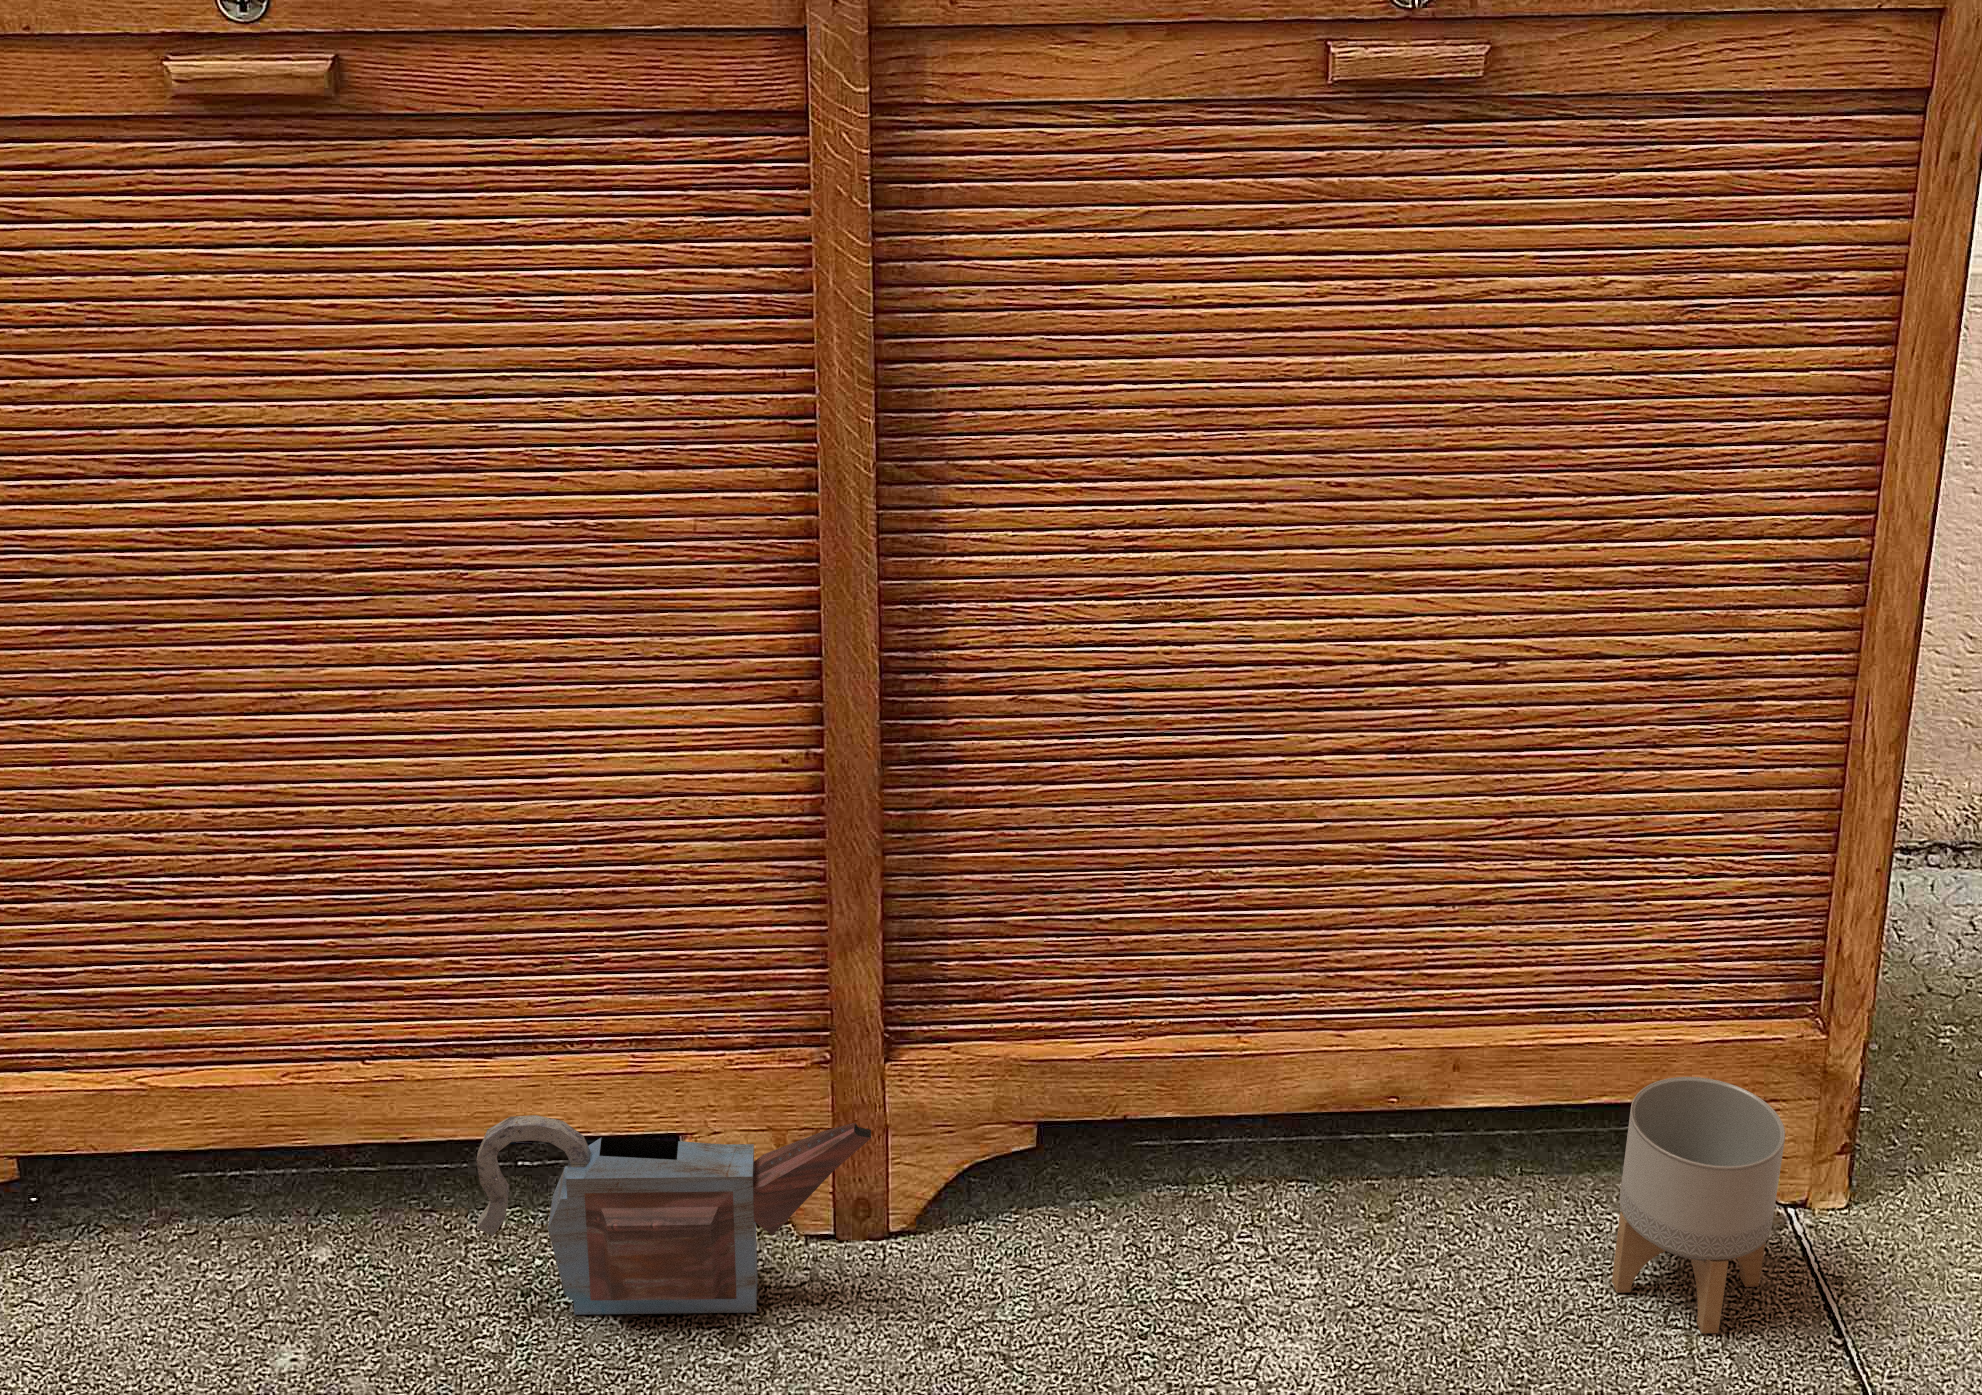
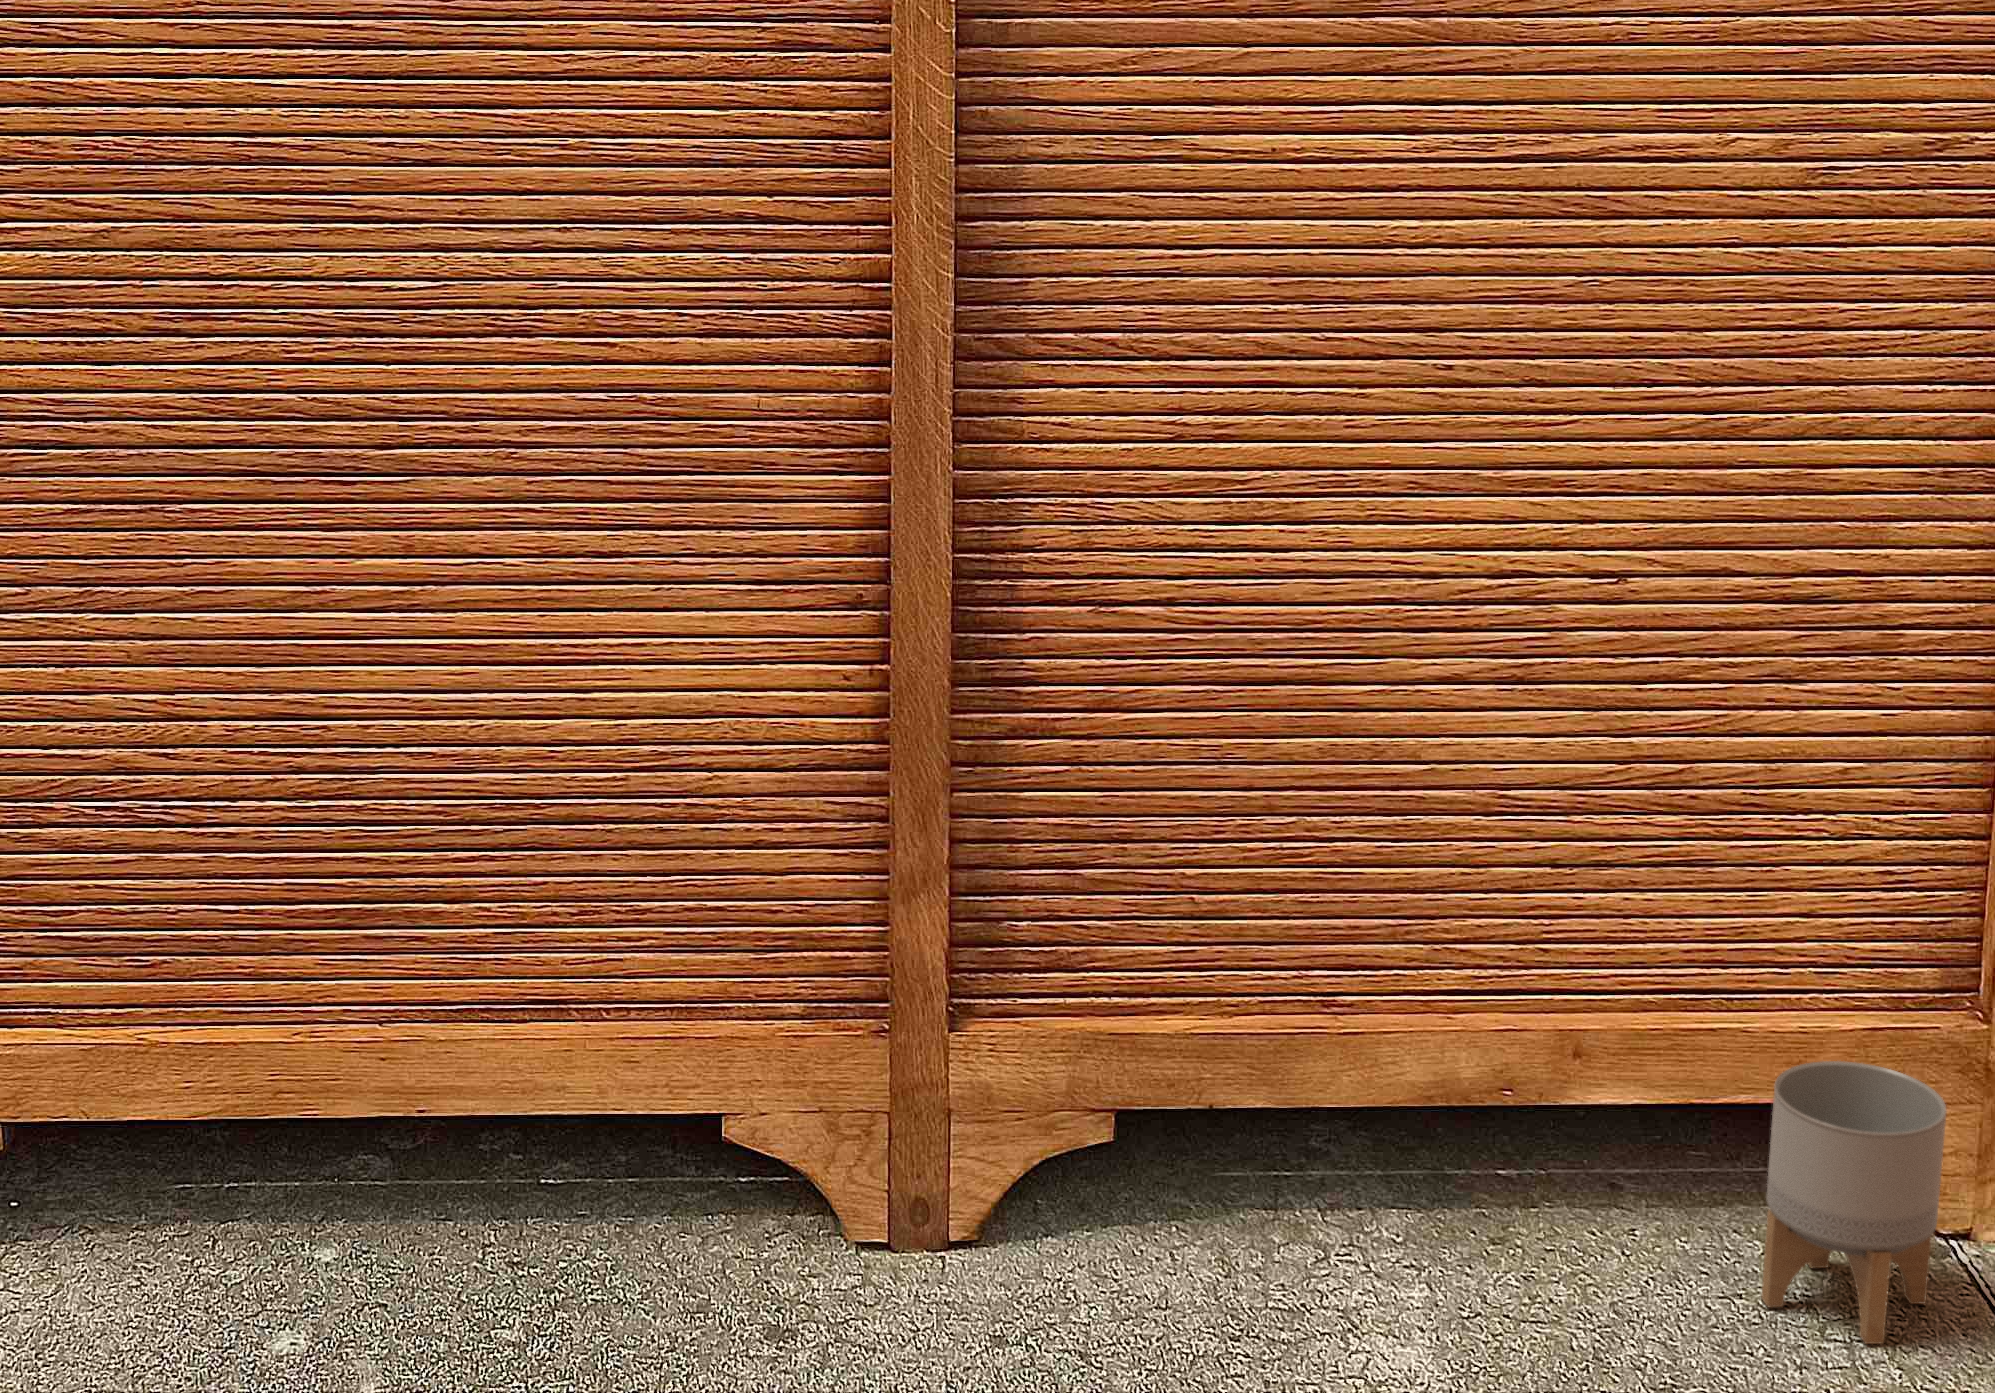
watering can: present [476,1115,871,1314] -> none [498,1070,938,1313]

